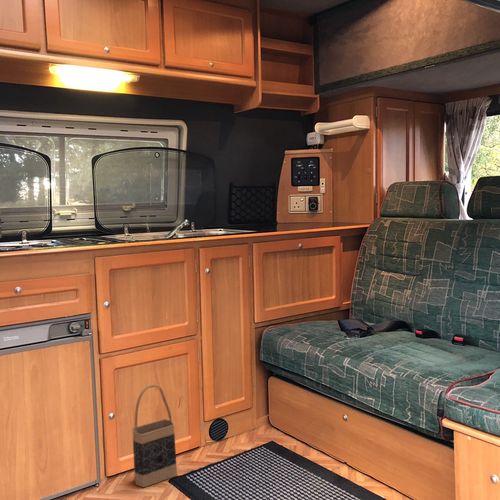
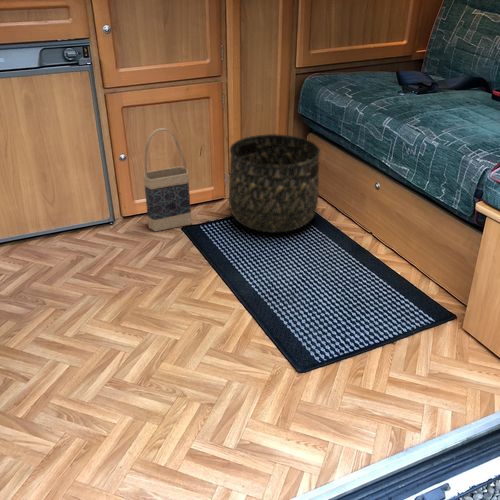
basket: none [209,381,292,474] -> present [229,134,320,232]

